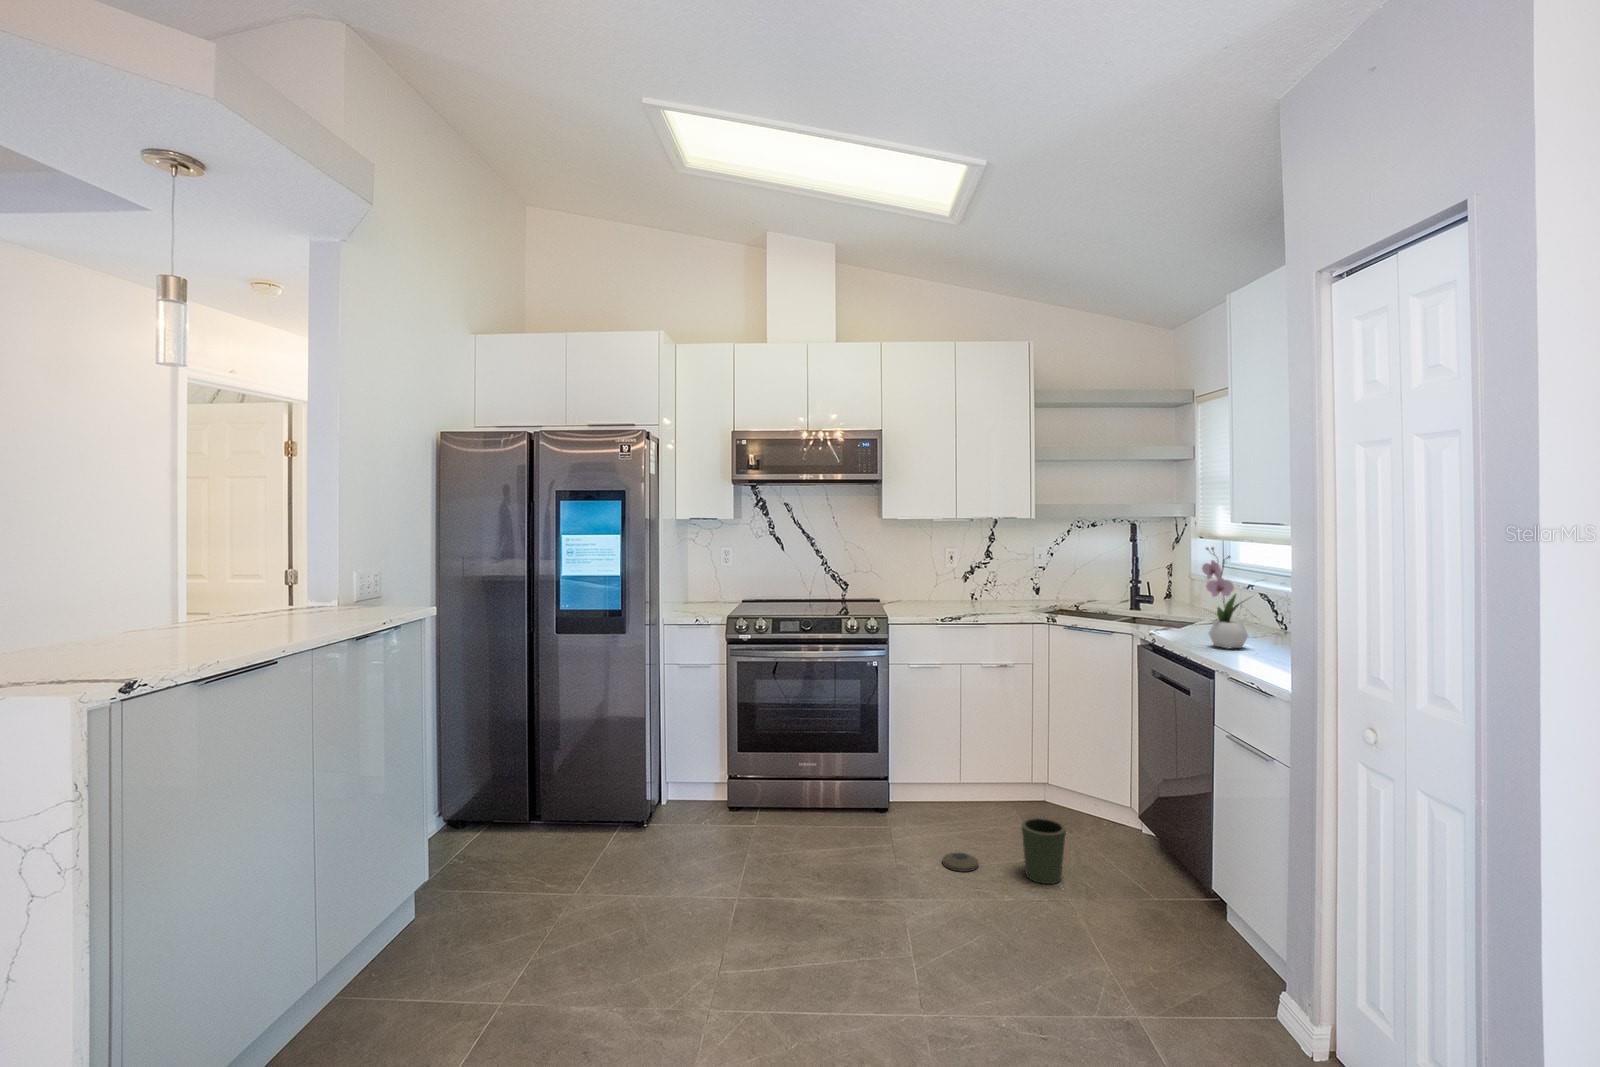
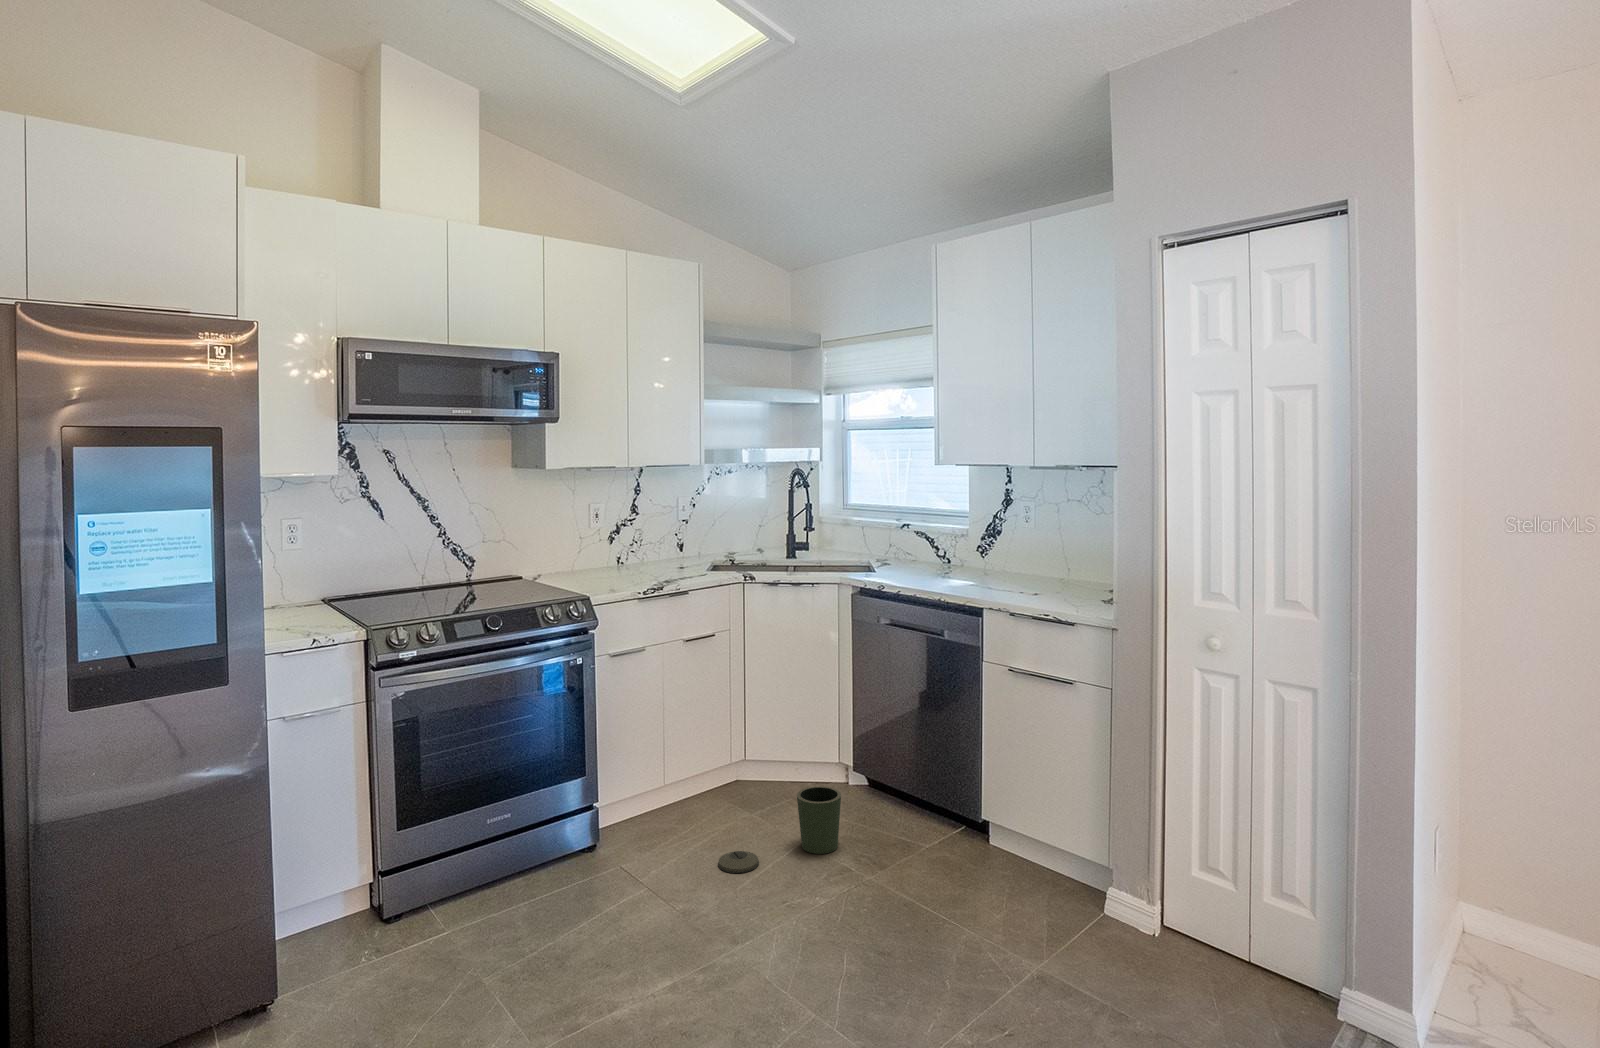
flower arrangement: present [1202,547,1250,648] -> none [935,493,971,586]

